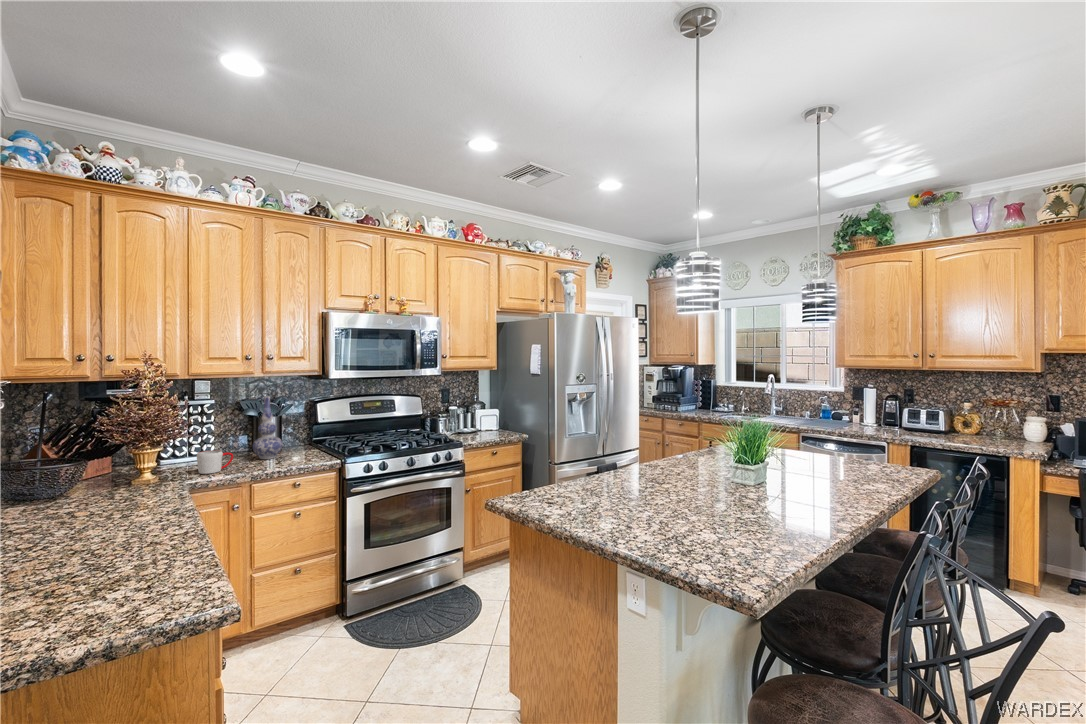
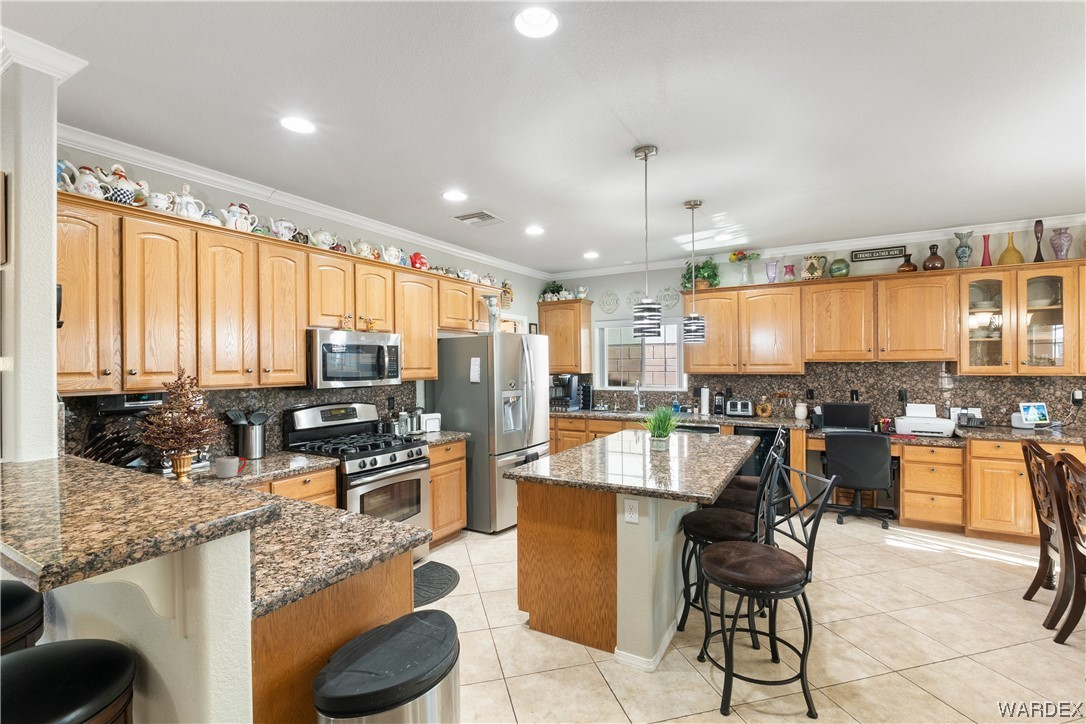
vase: present [253,396,283,459] -> none [252,406,279,464]

